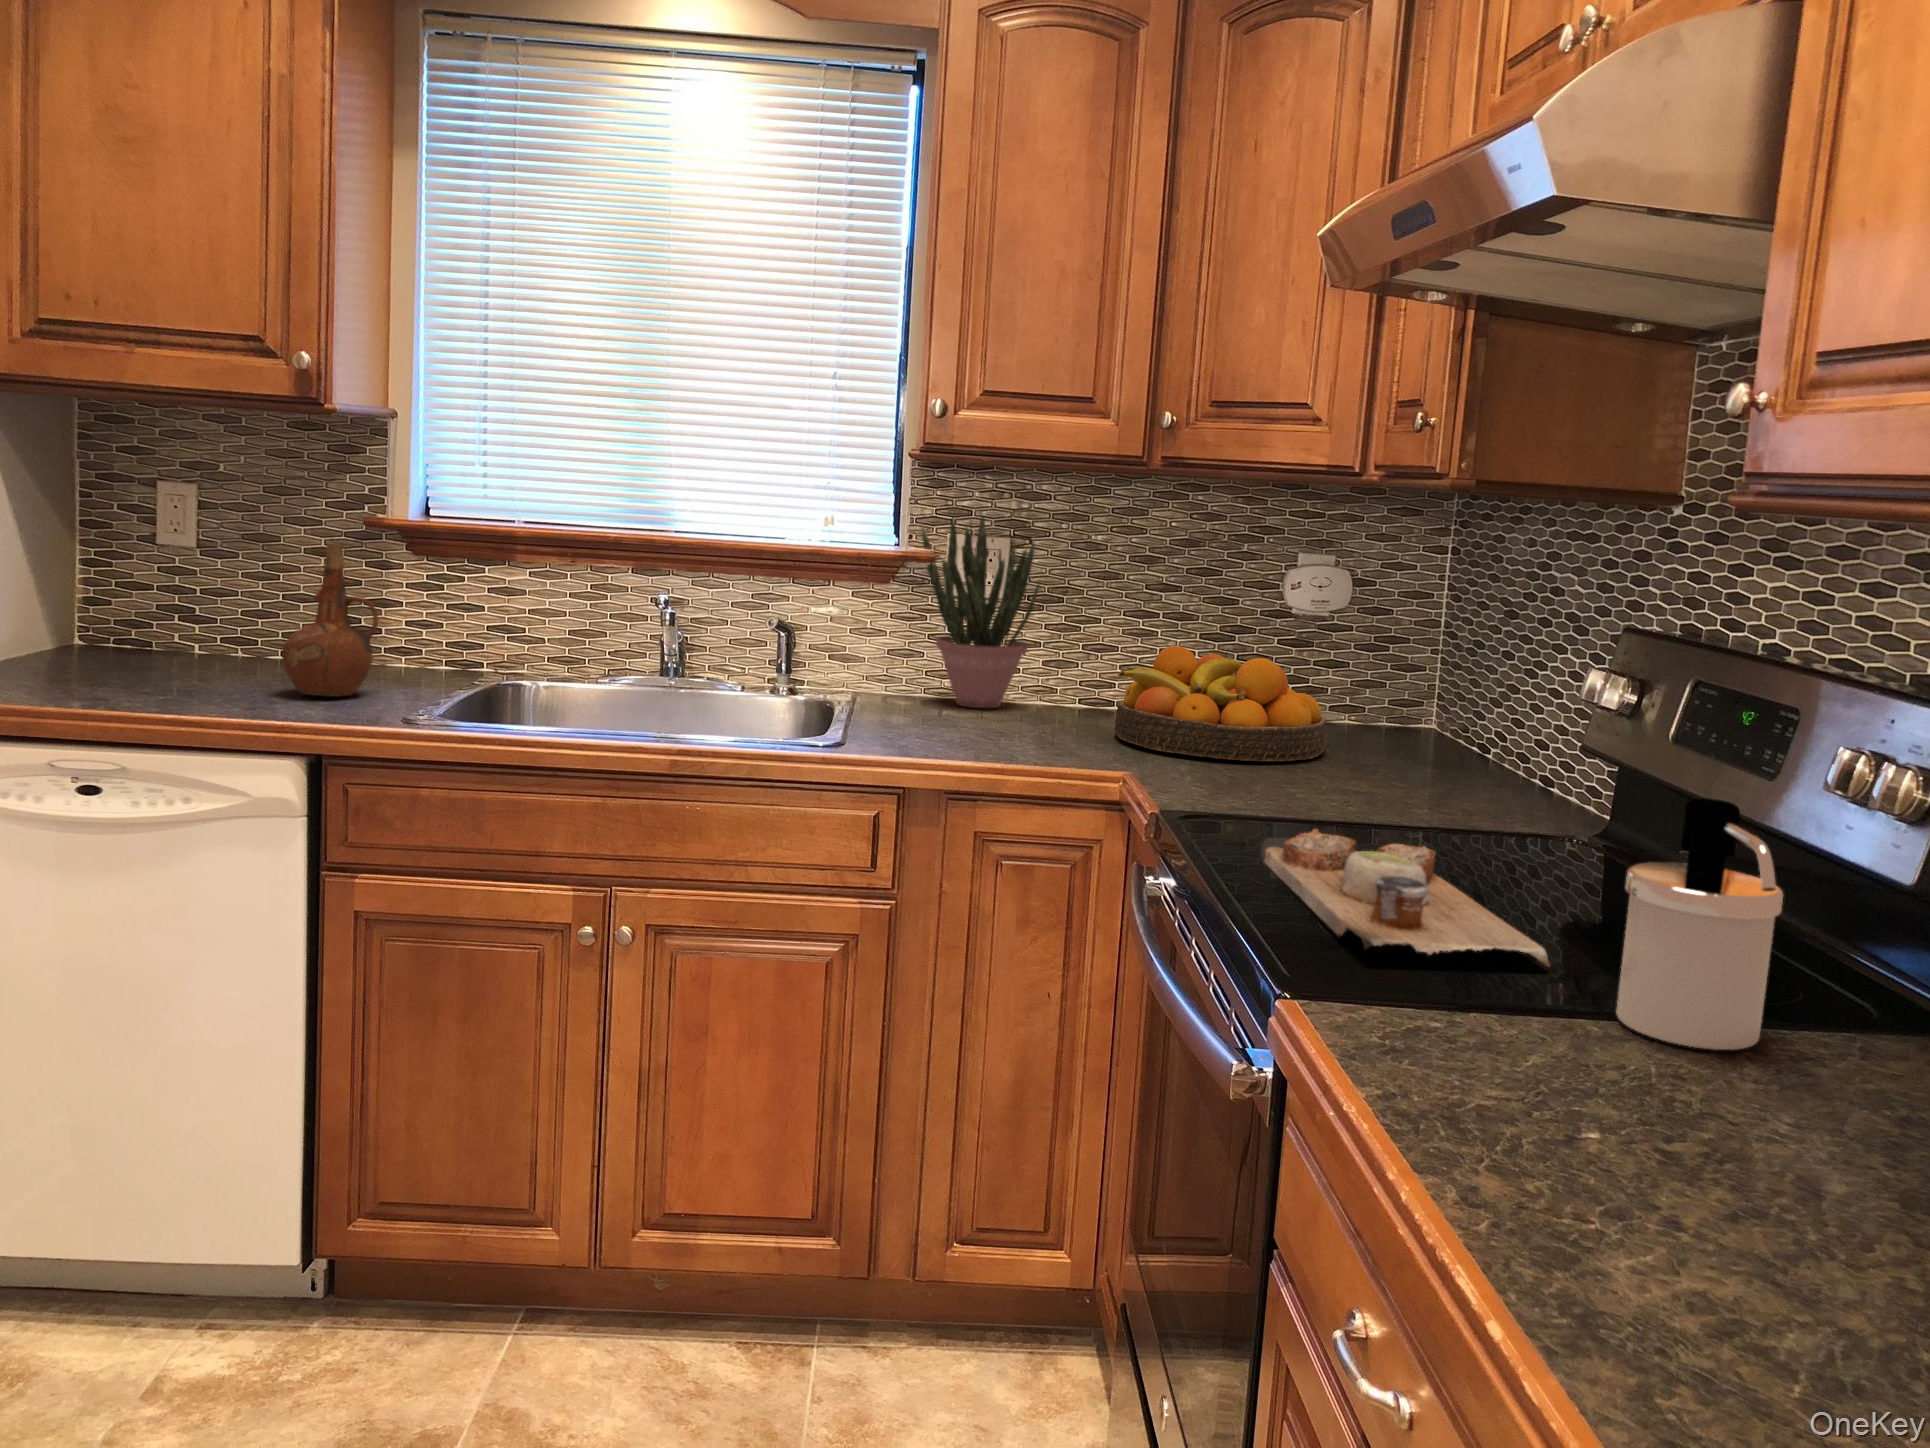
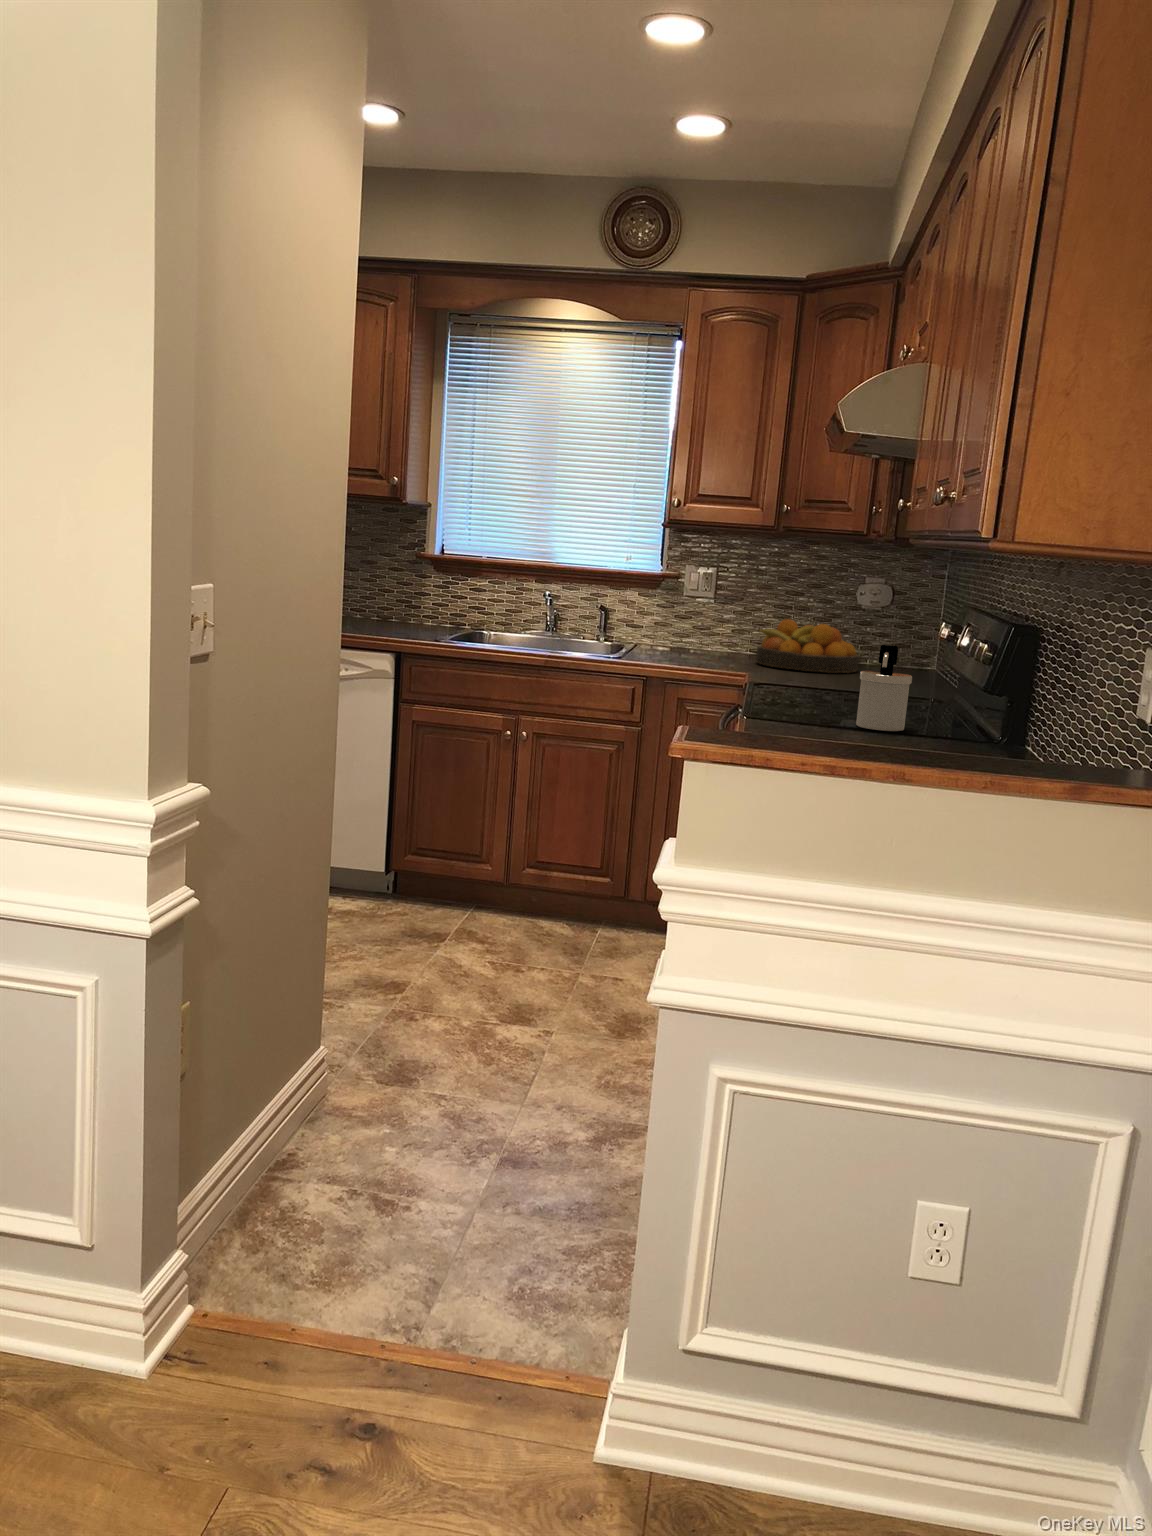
potted plant: present [921,517,1040,708] -> none [674,556,729,652]
ceramic pitcher: present [282,544,378,696] -> none [381,565,421,633]
cutting board: present [1264,829,1550,966] -> none [776,680,851,715]

